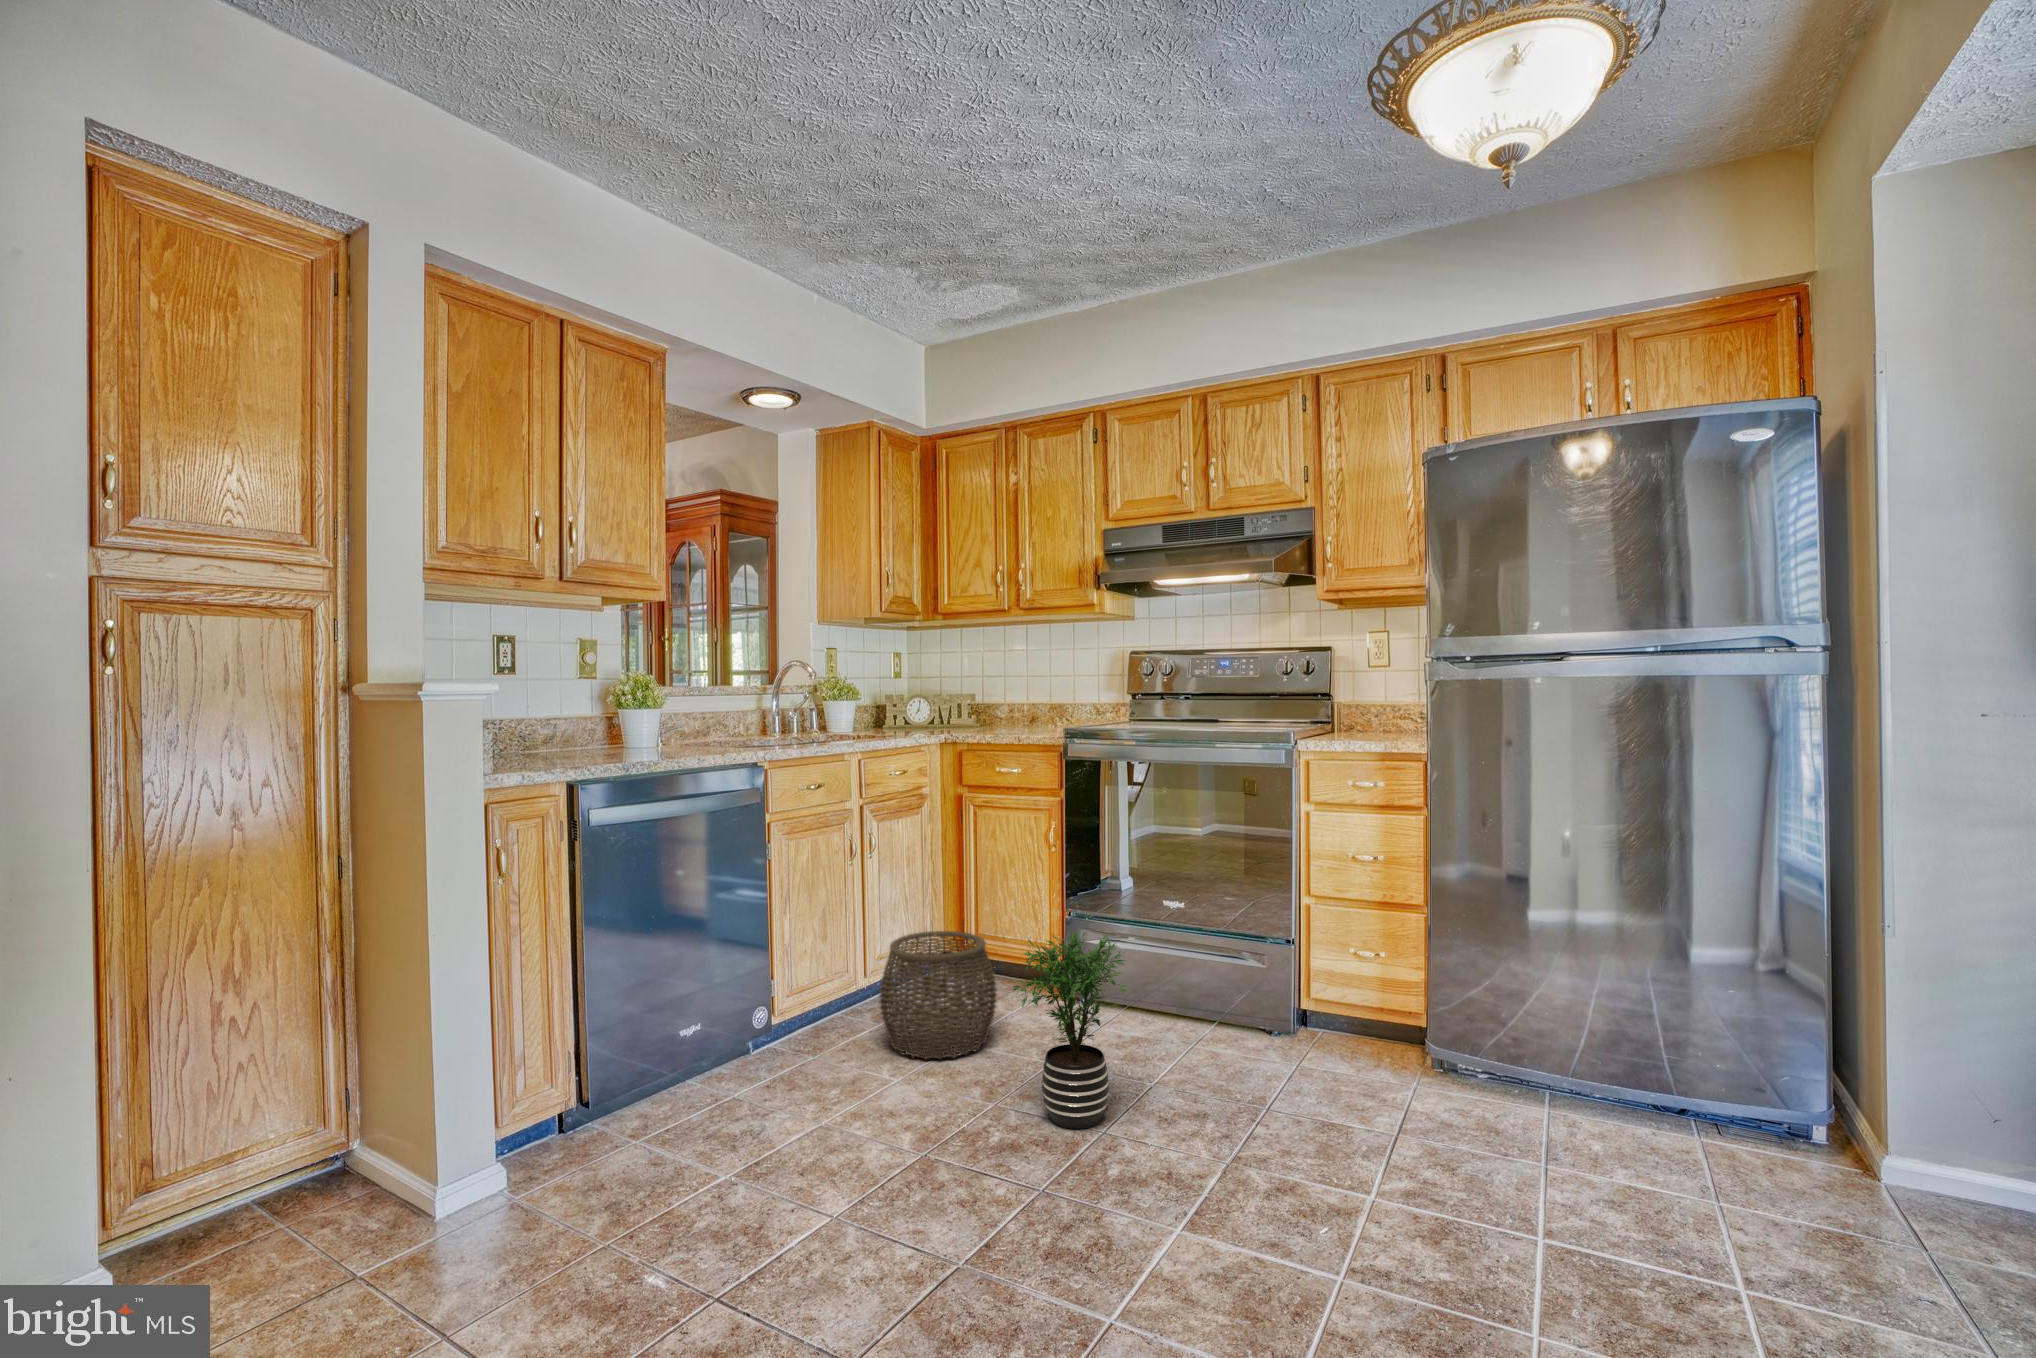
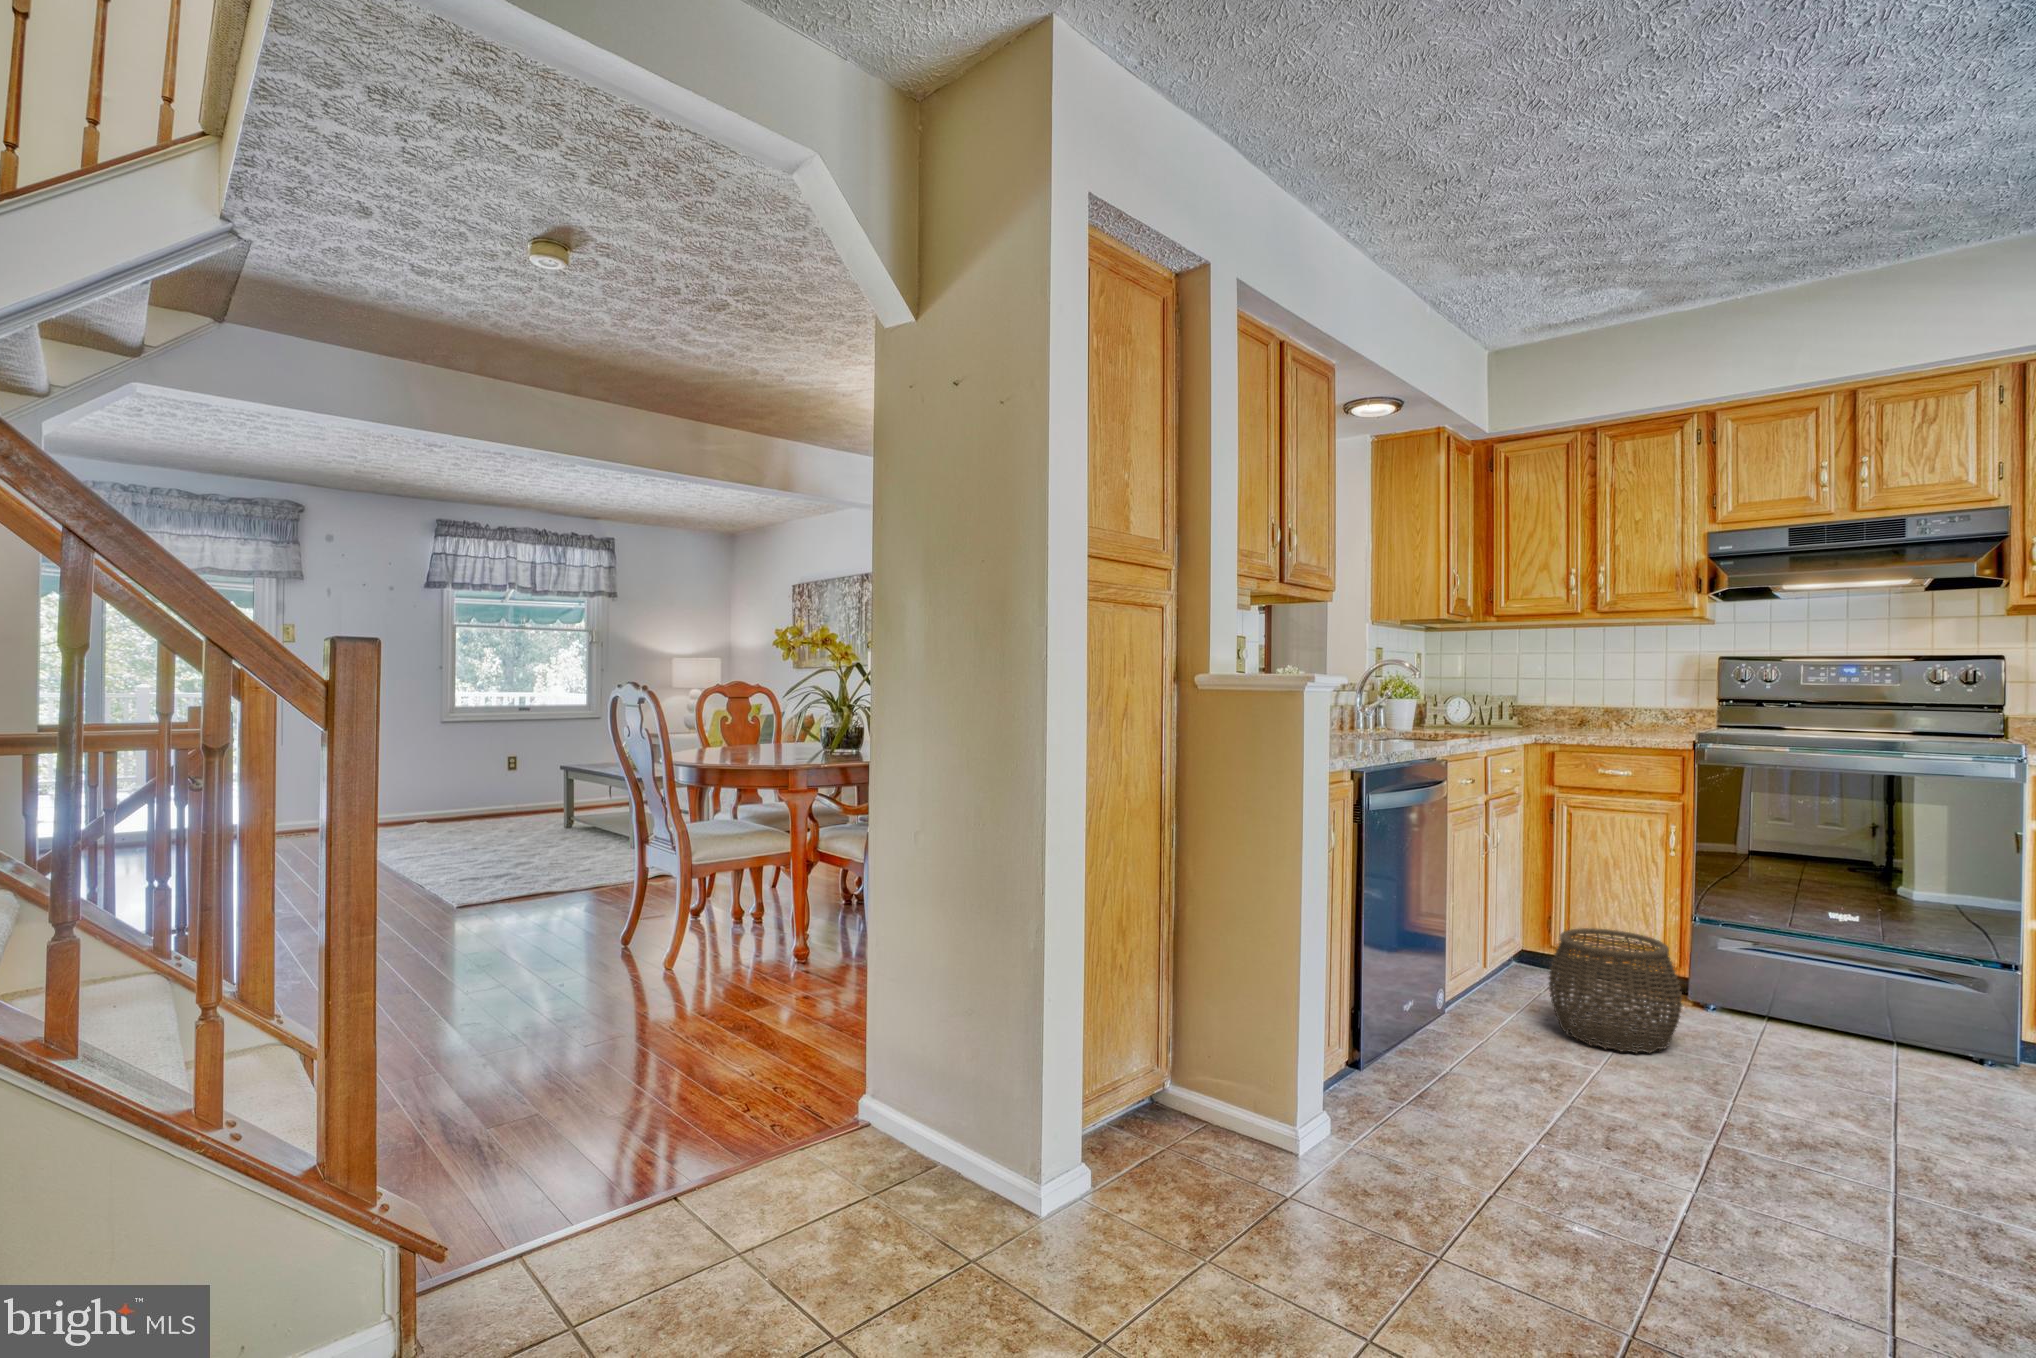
potted plant: present [1013,931,1129,1129] -> none [1789,938,1963,1135]

